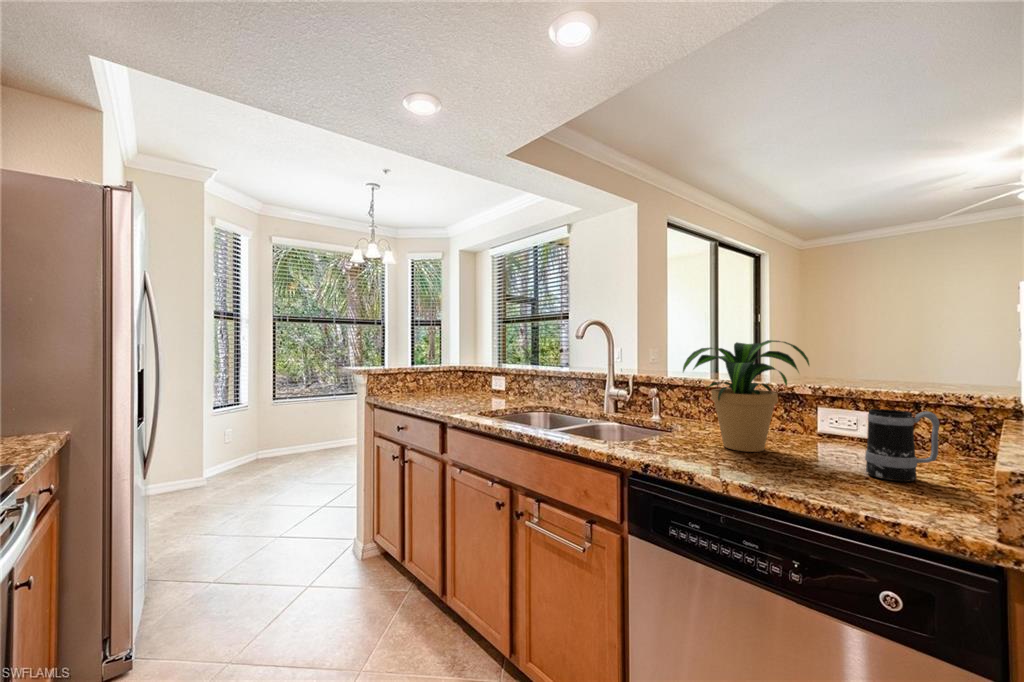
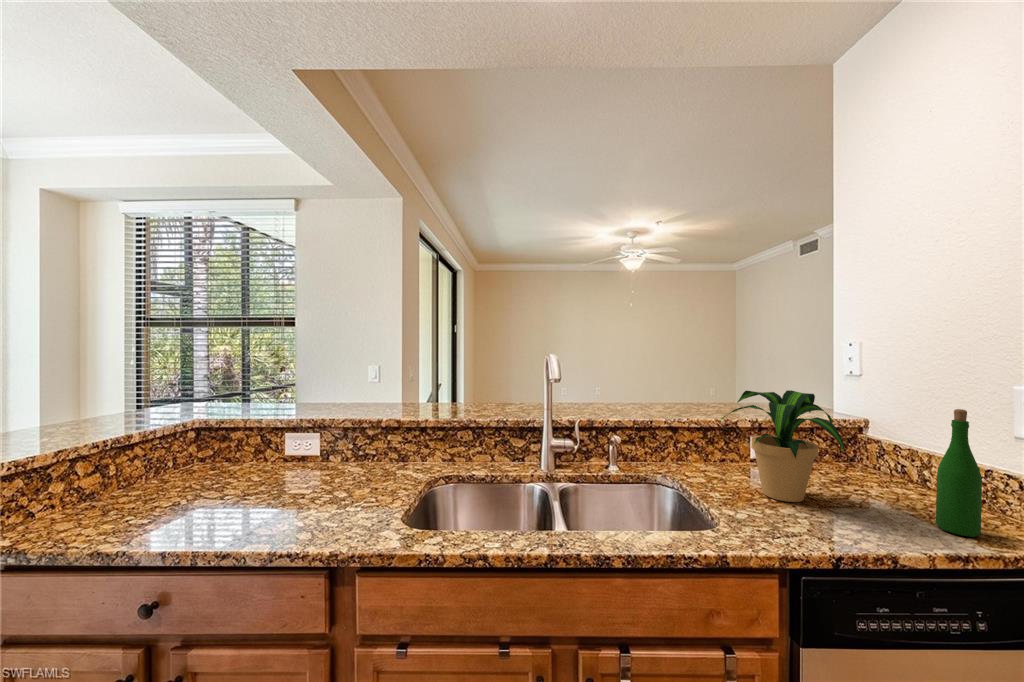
wine bottle: none [816,343,861,494] -> present [936,409,982,537]
mug: present [865,409,939,482] -> none [886,447,927,506]

